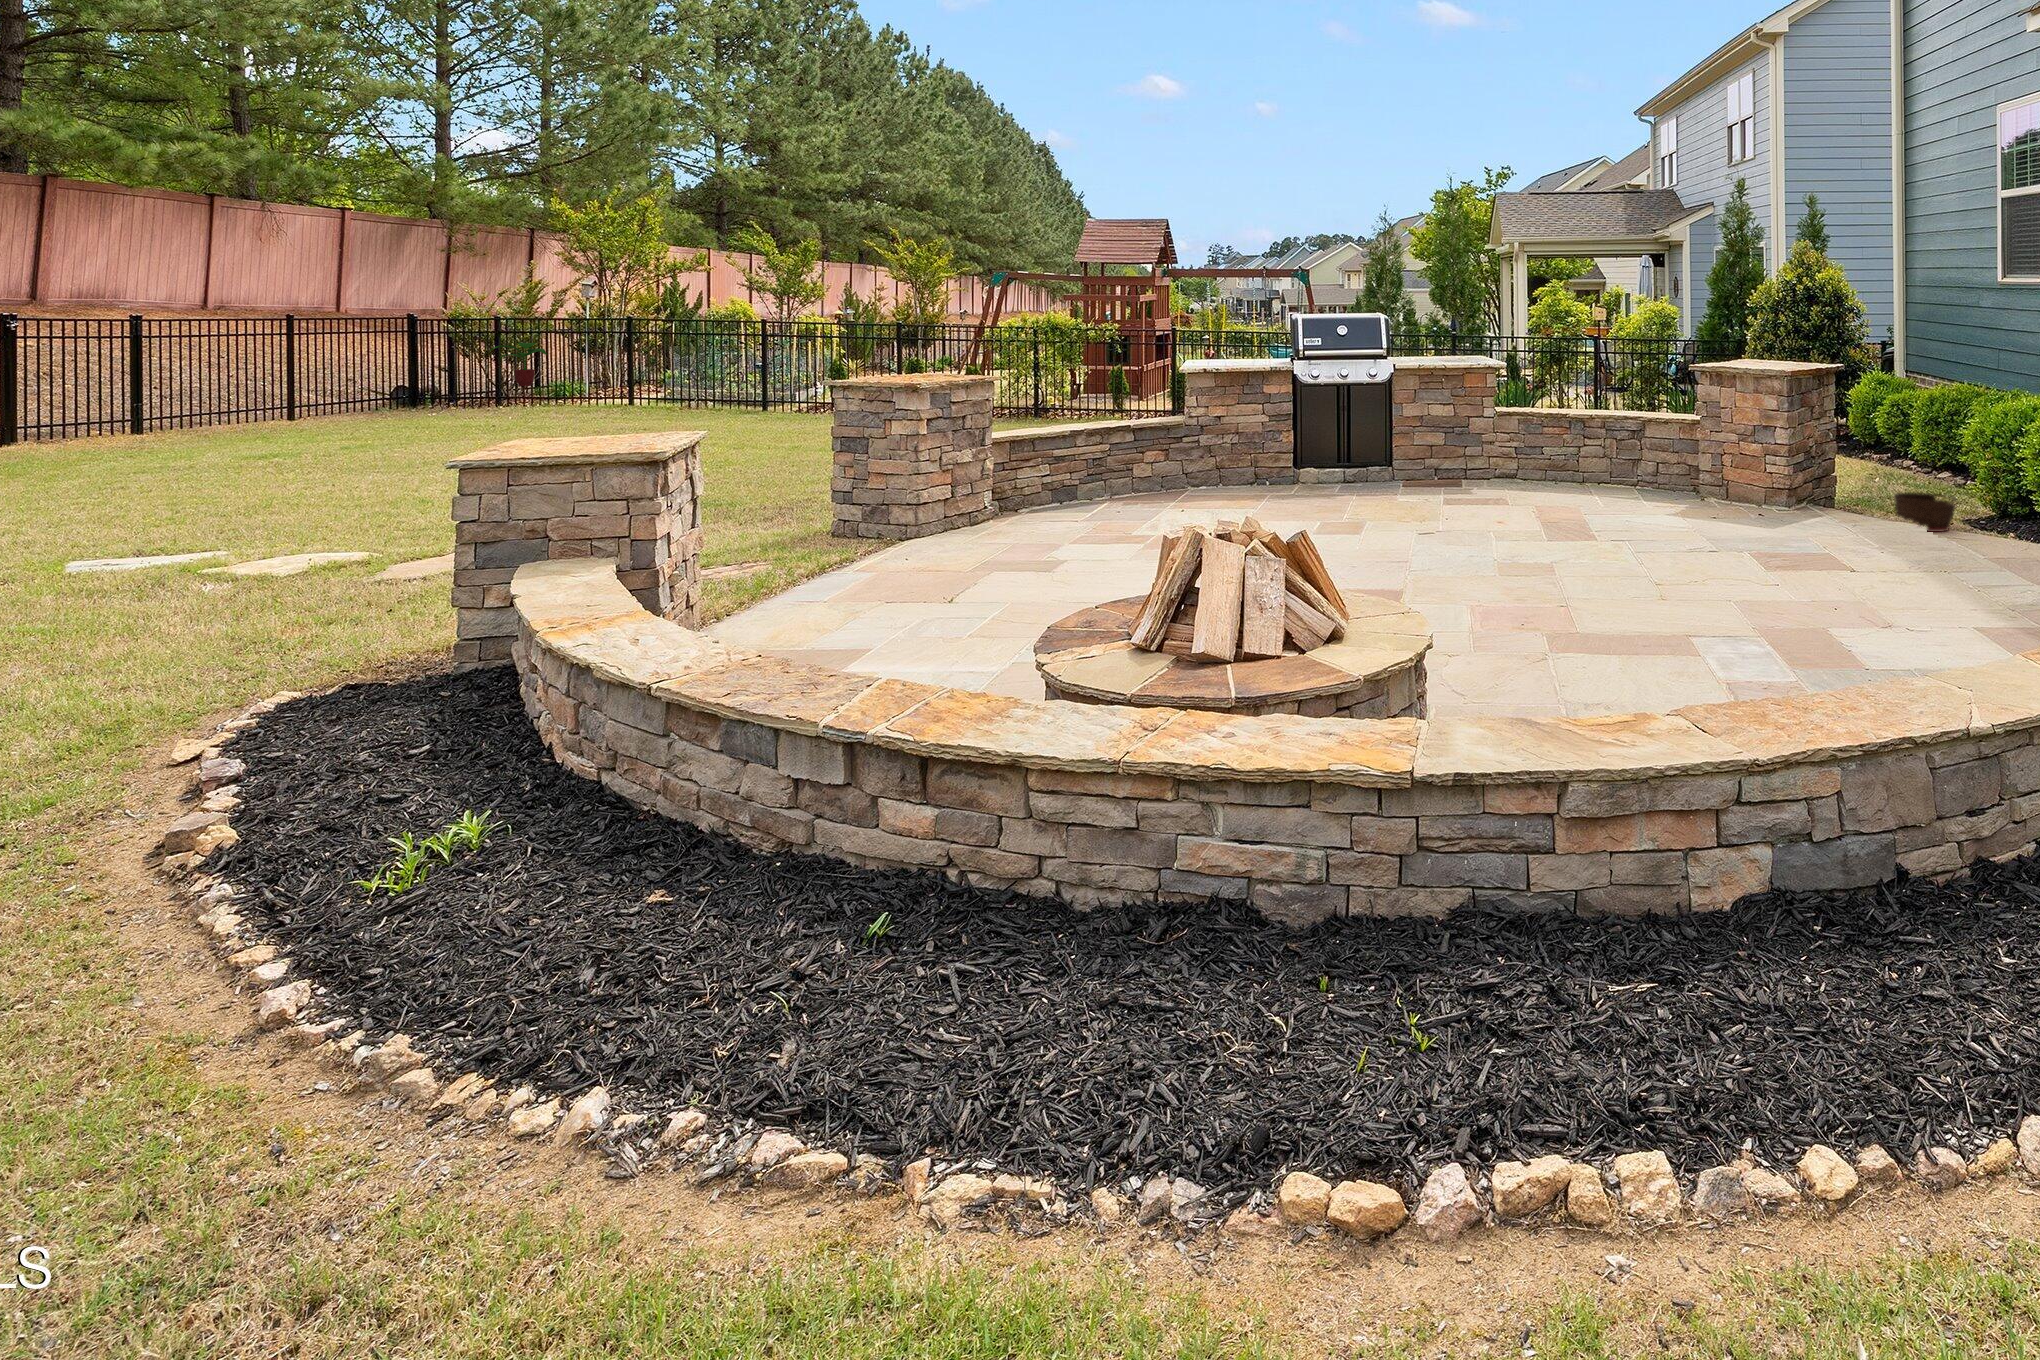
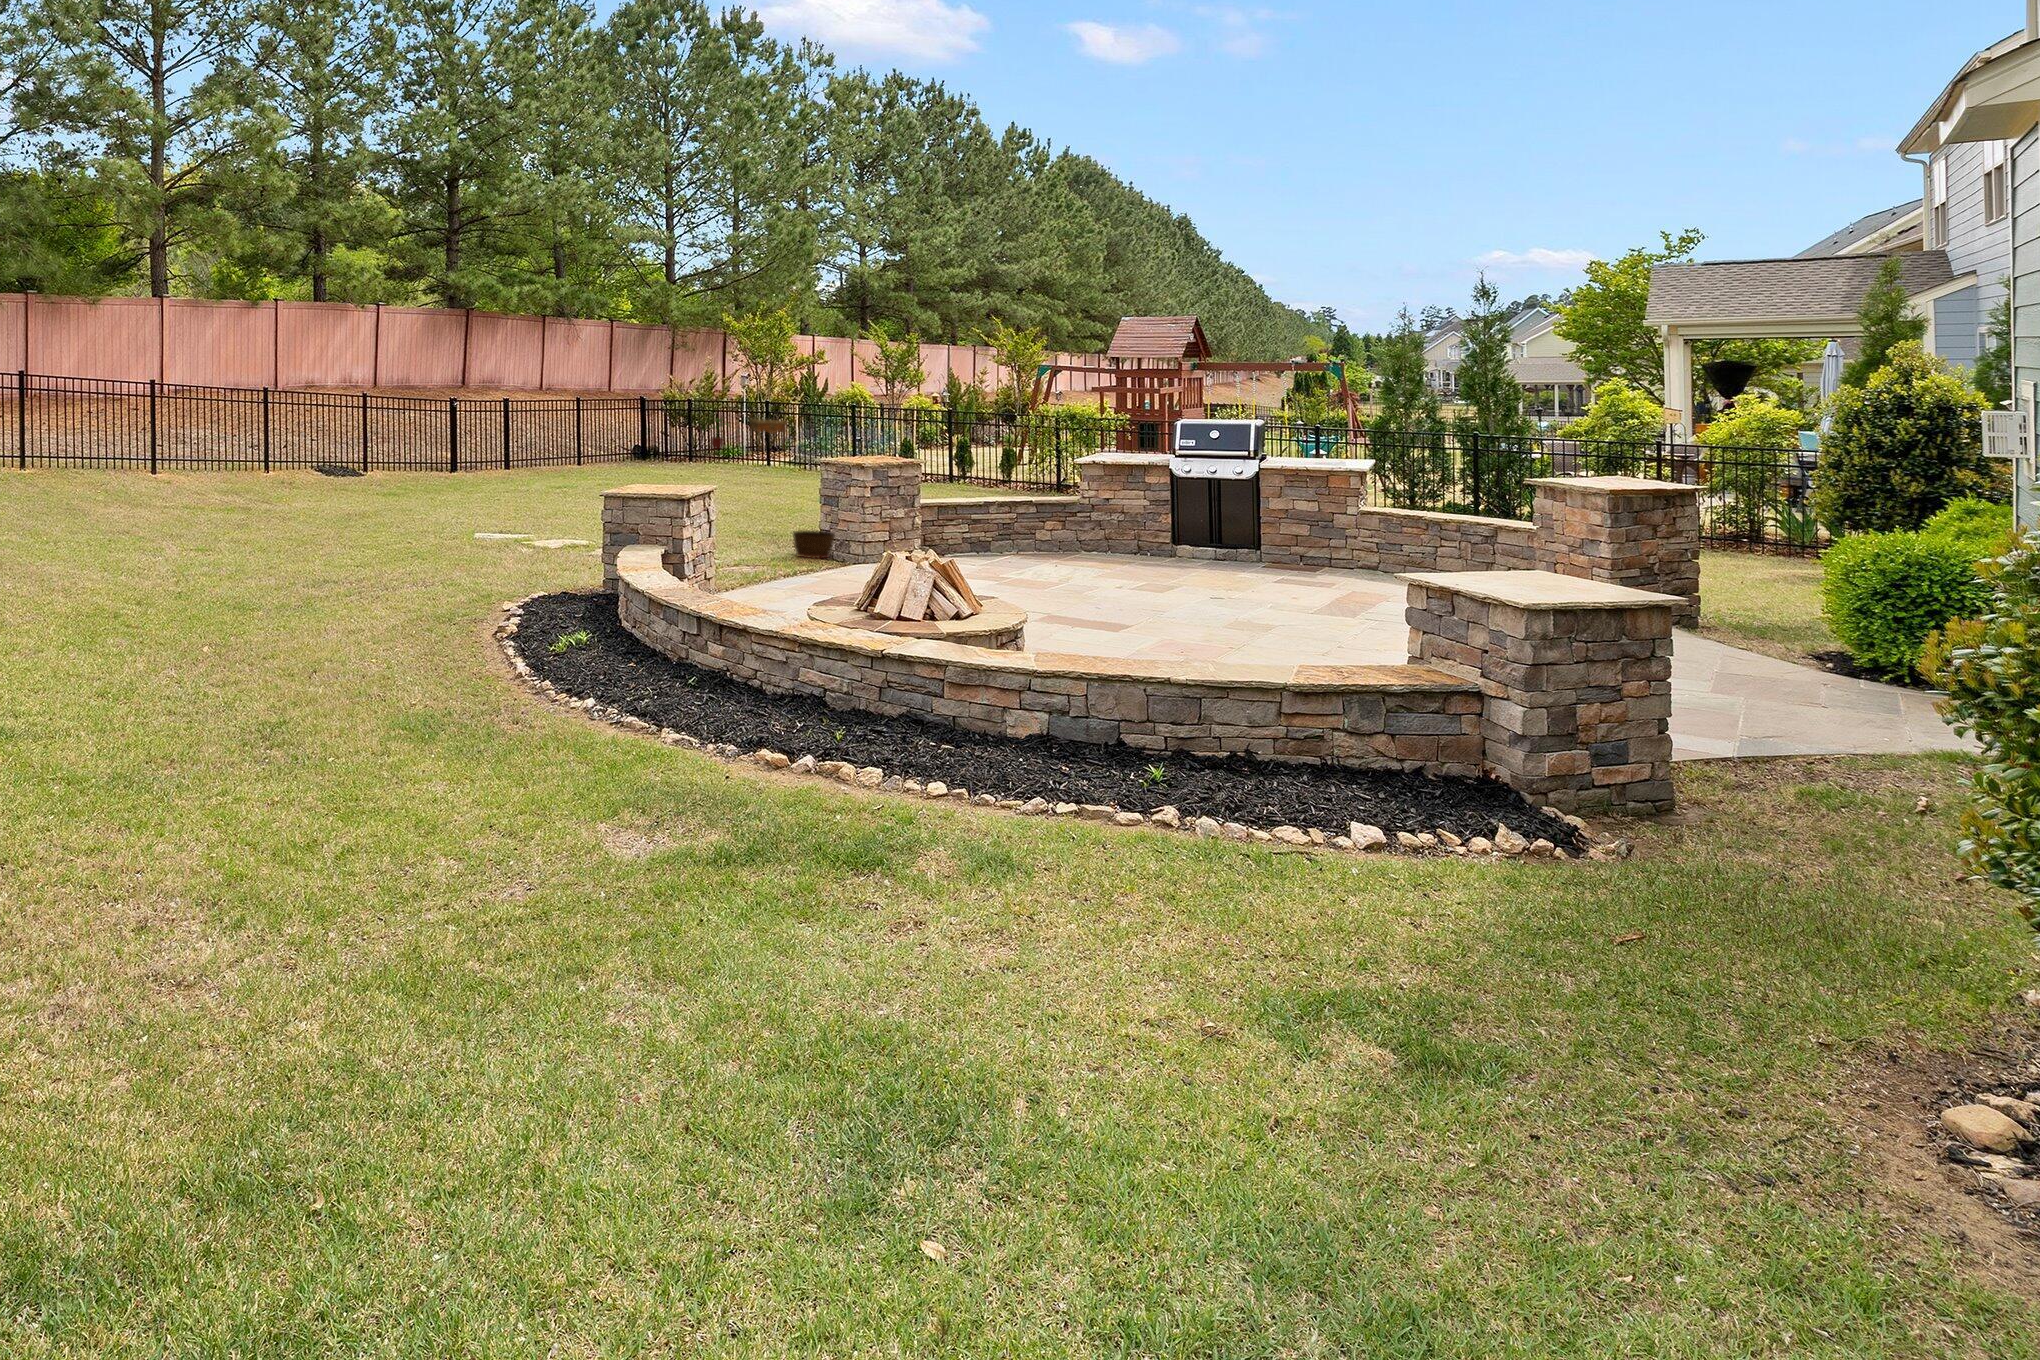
side table: none [573,343,638,386] -> present [750,419,787,450]
basket: present [1894,492,1956,532] -> present [793,531,835,558]

